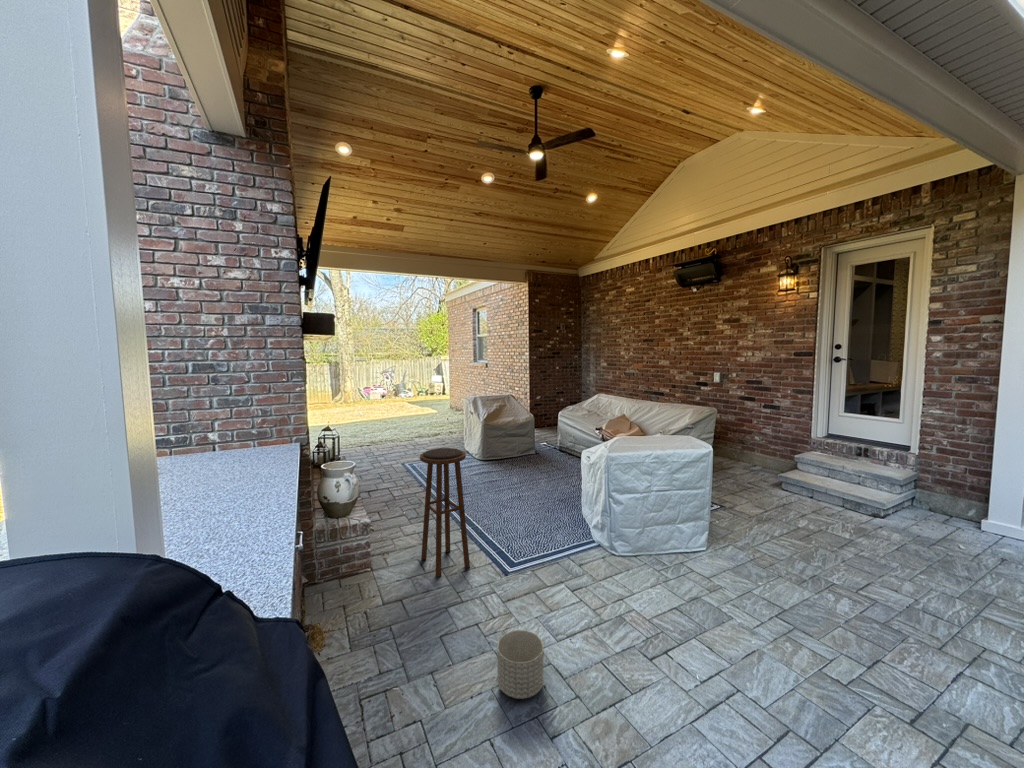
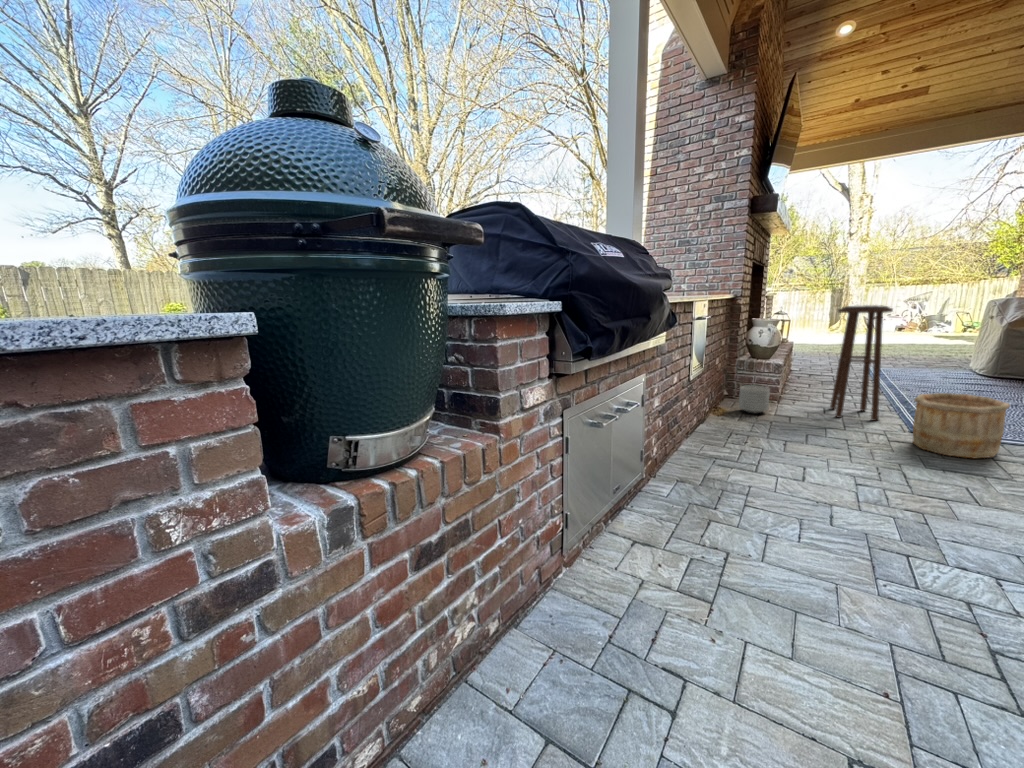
wooden bucket: none [515,537,578,613] -> present [913,393,1010,458]
planter: present [497,630,544,699] -> present [739,385,770,414]

